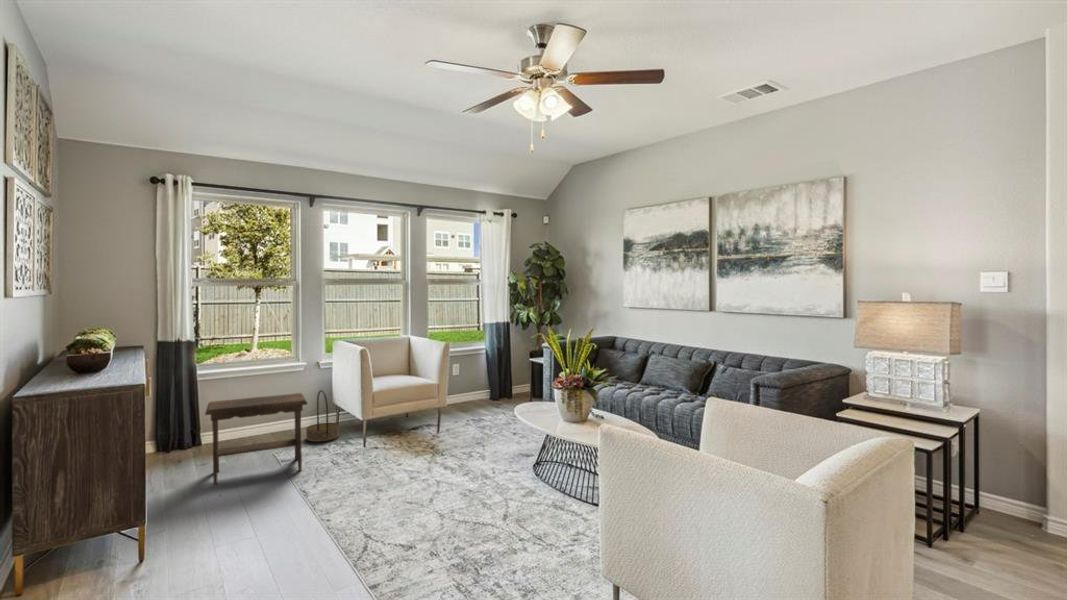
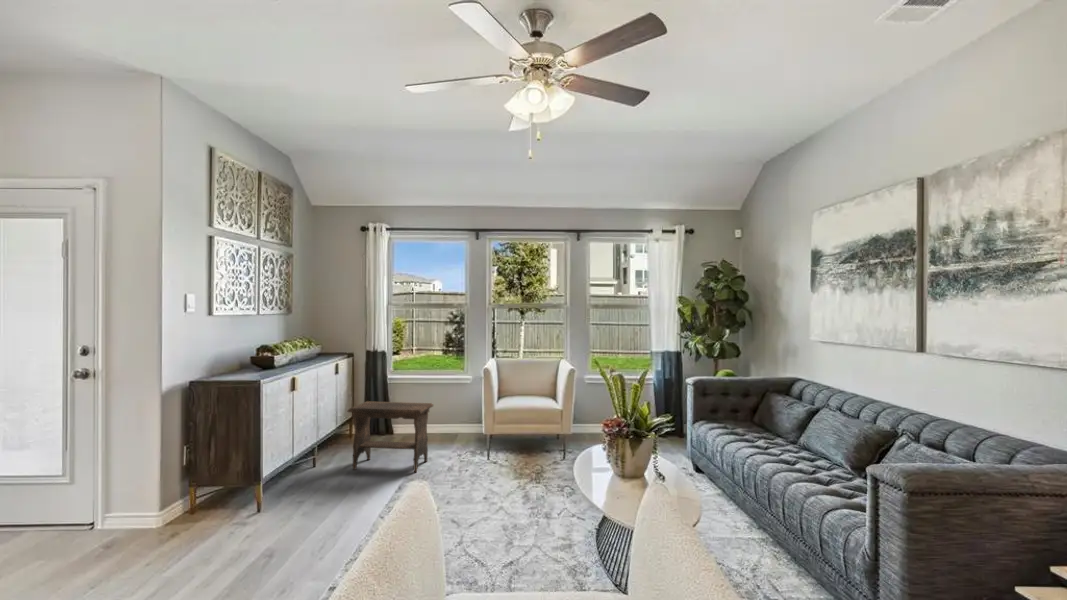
basket: present [306,390,339,442] -> none [454,402,481,450]

